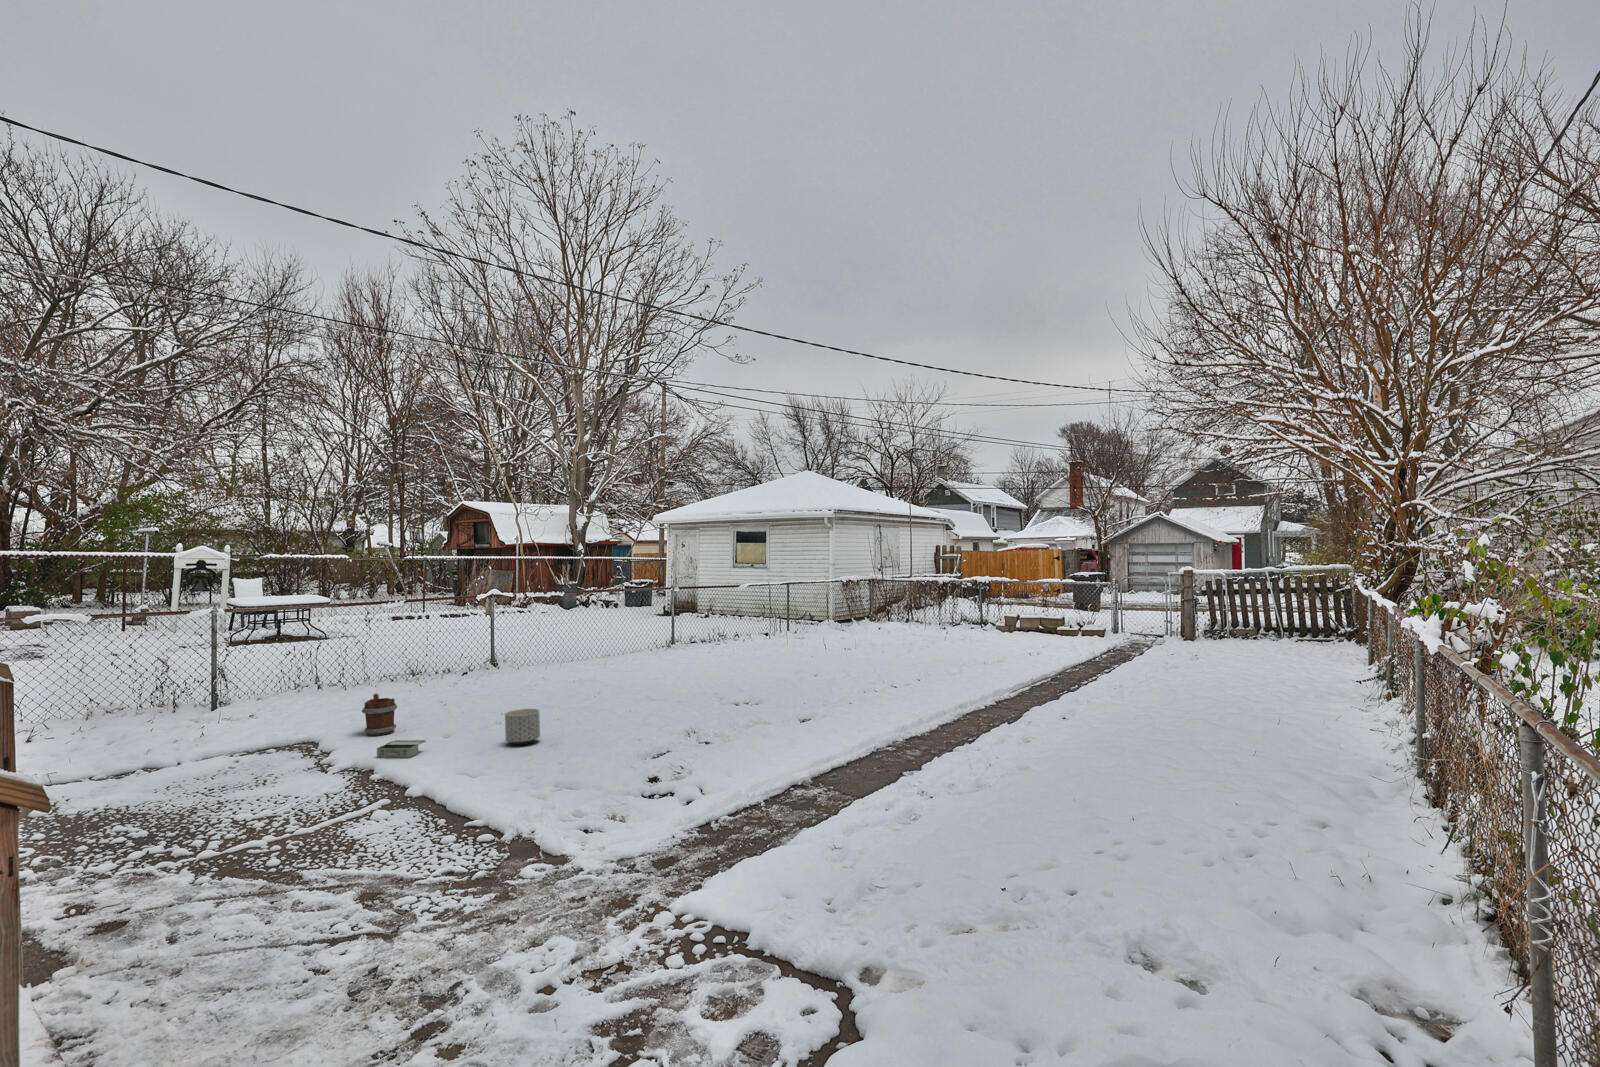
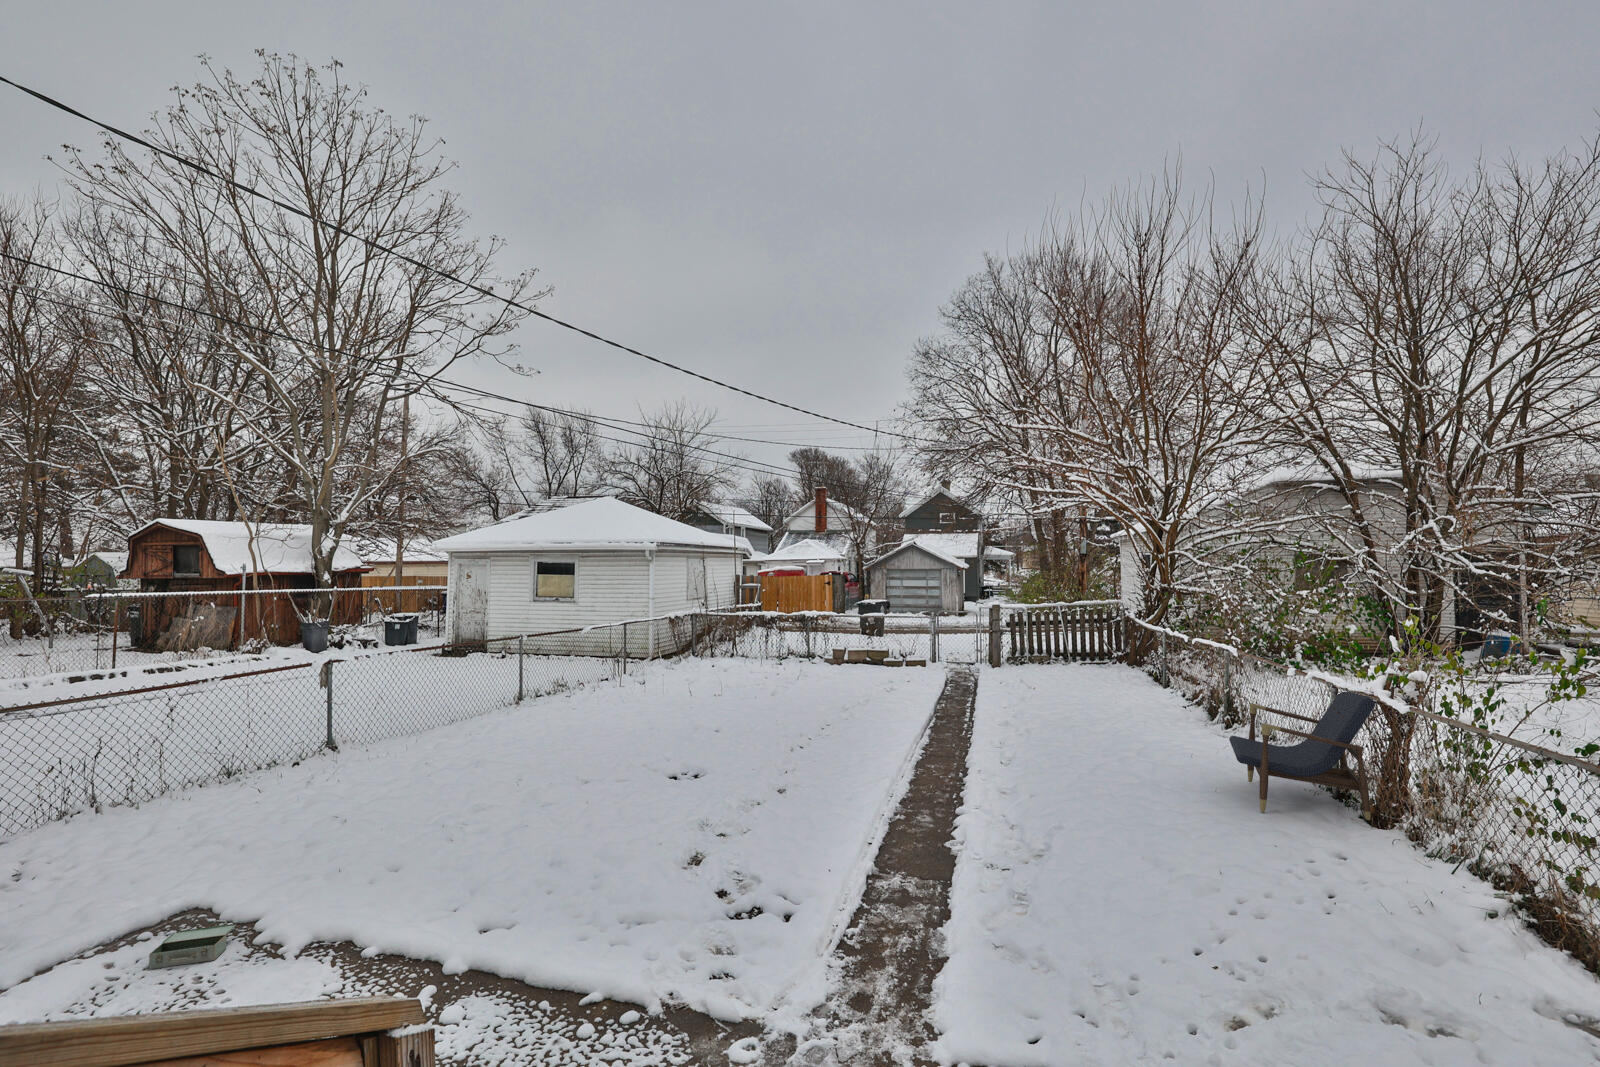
lounge chair: none [1283,629,1449,774] -> present [1229,692,1375,820]
bucket: present [362,694,397,736] -> none [97,846,162,919]
planter: present [505,709,540,745] -> none [369,846,422,904]

